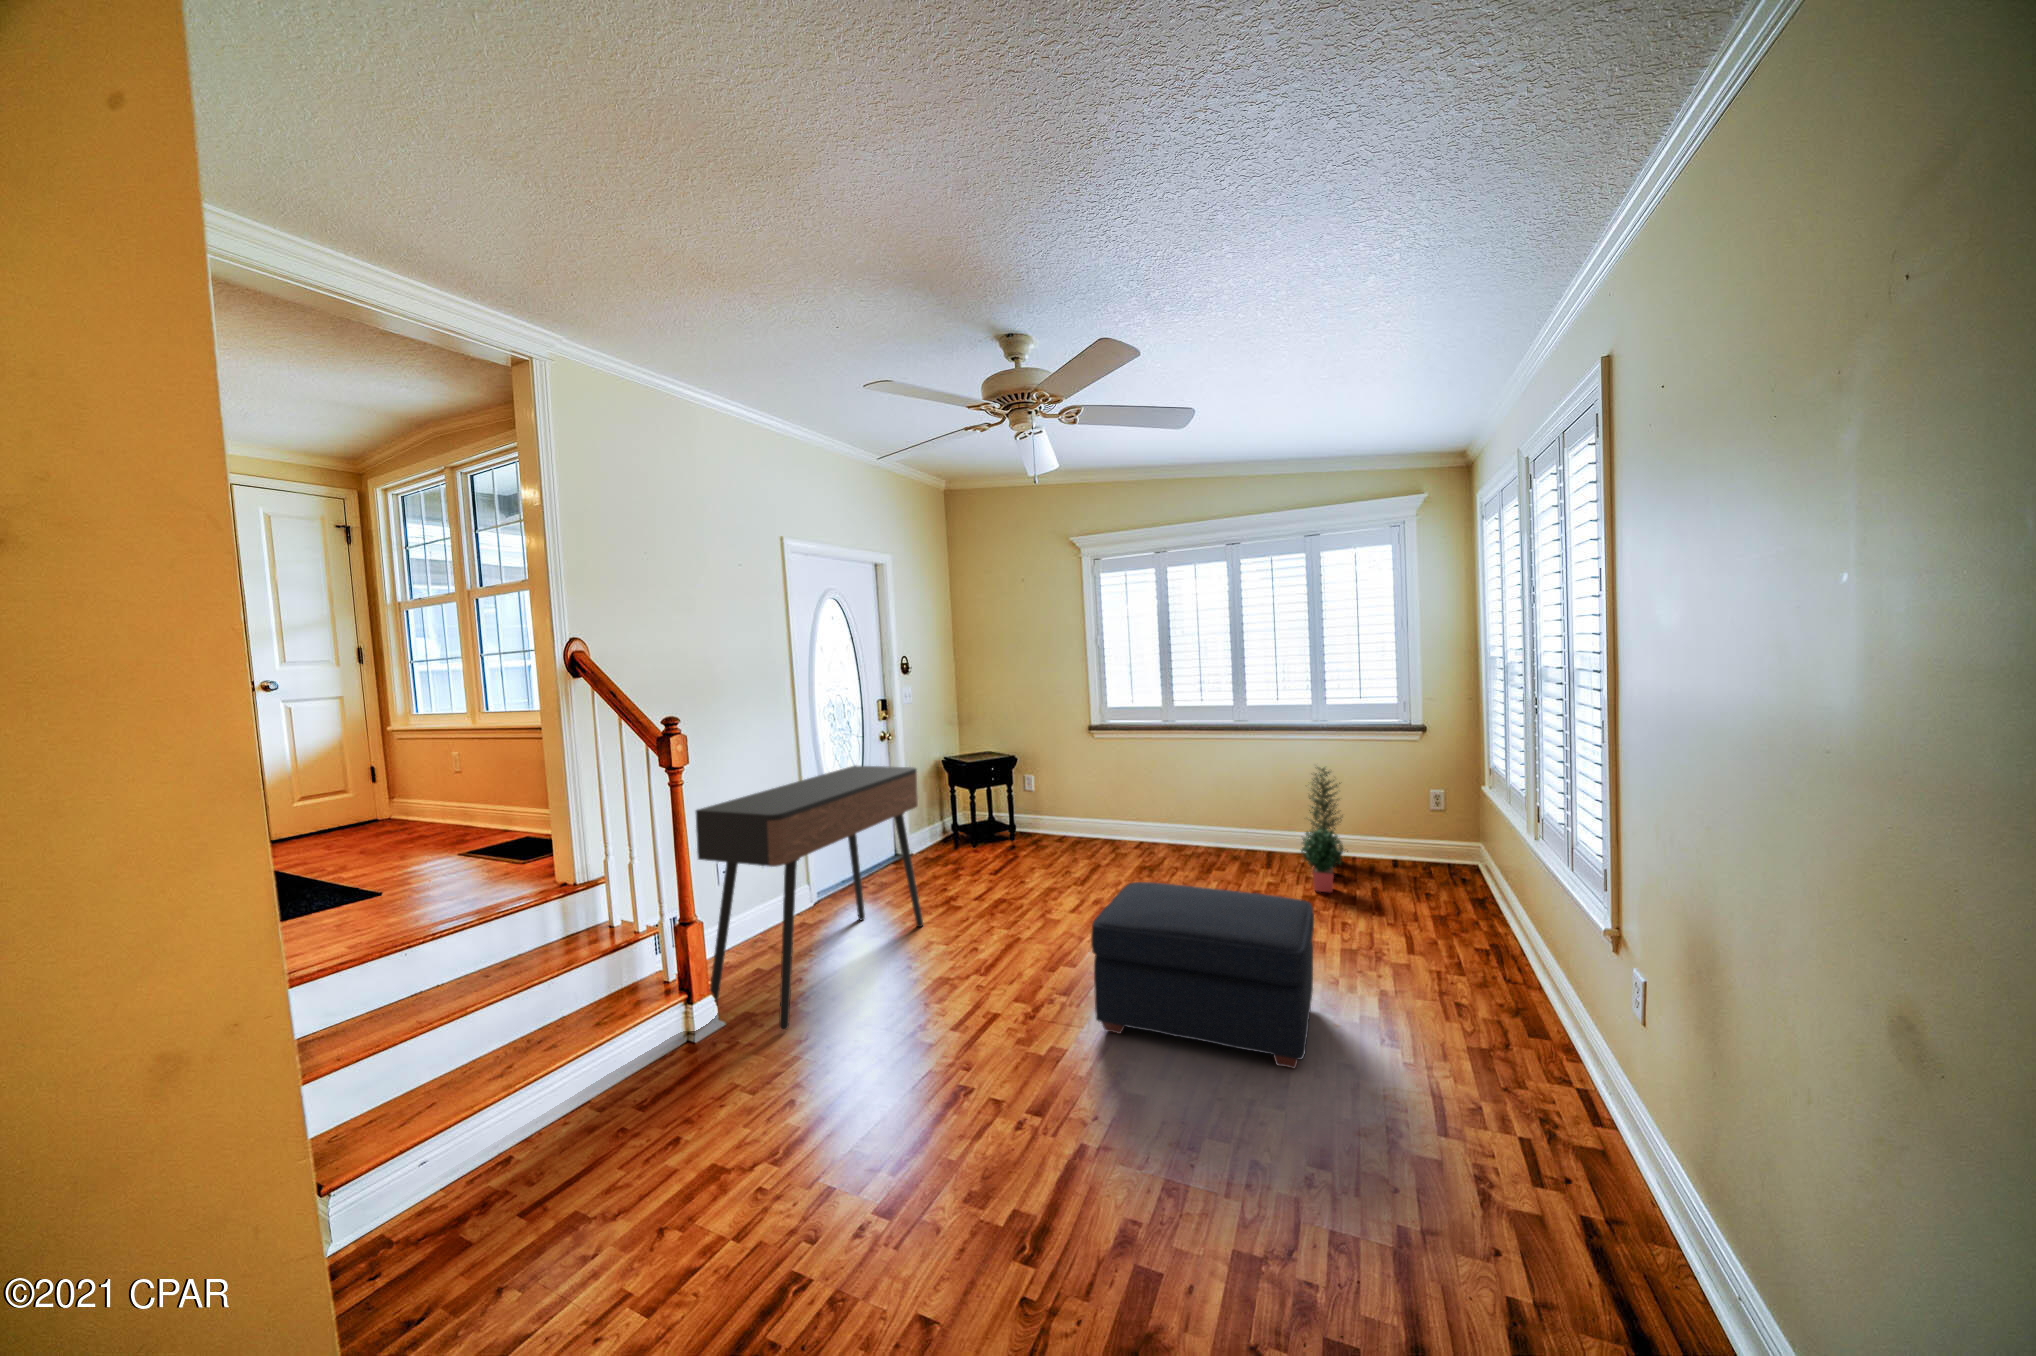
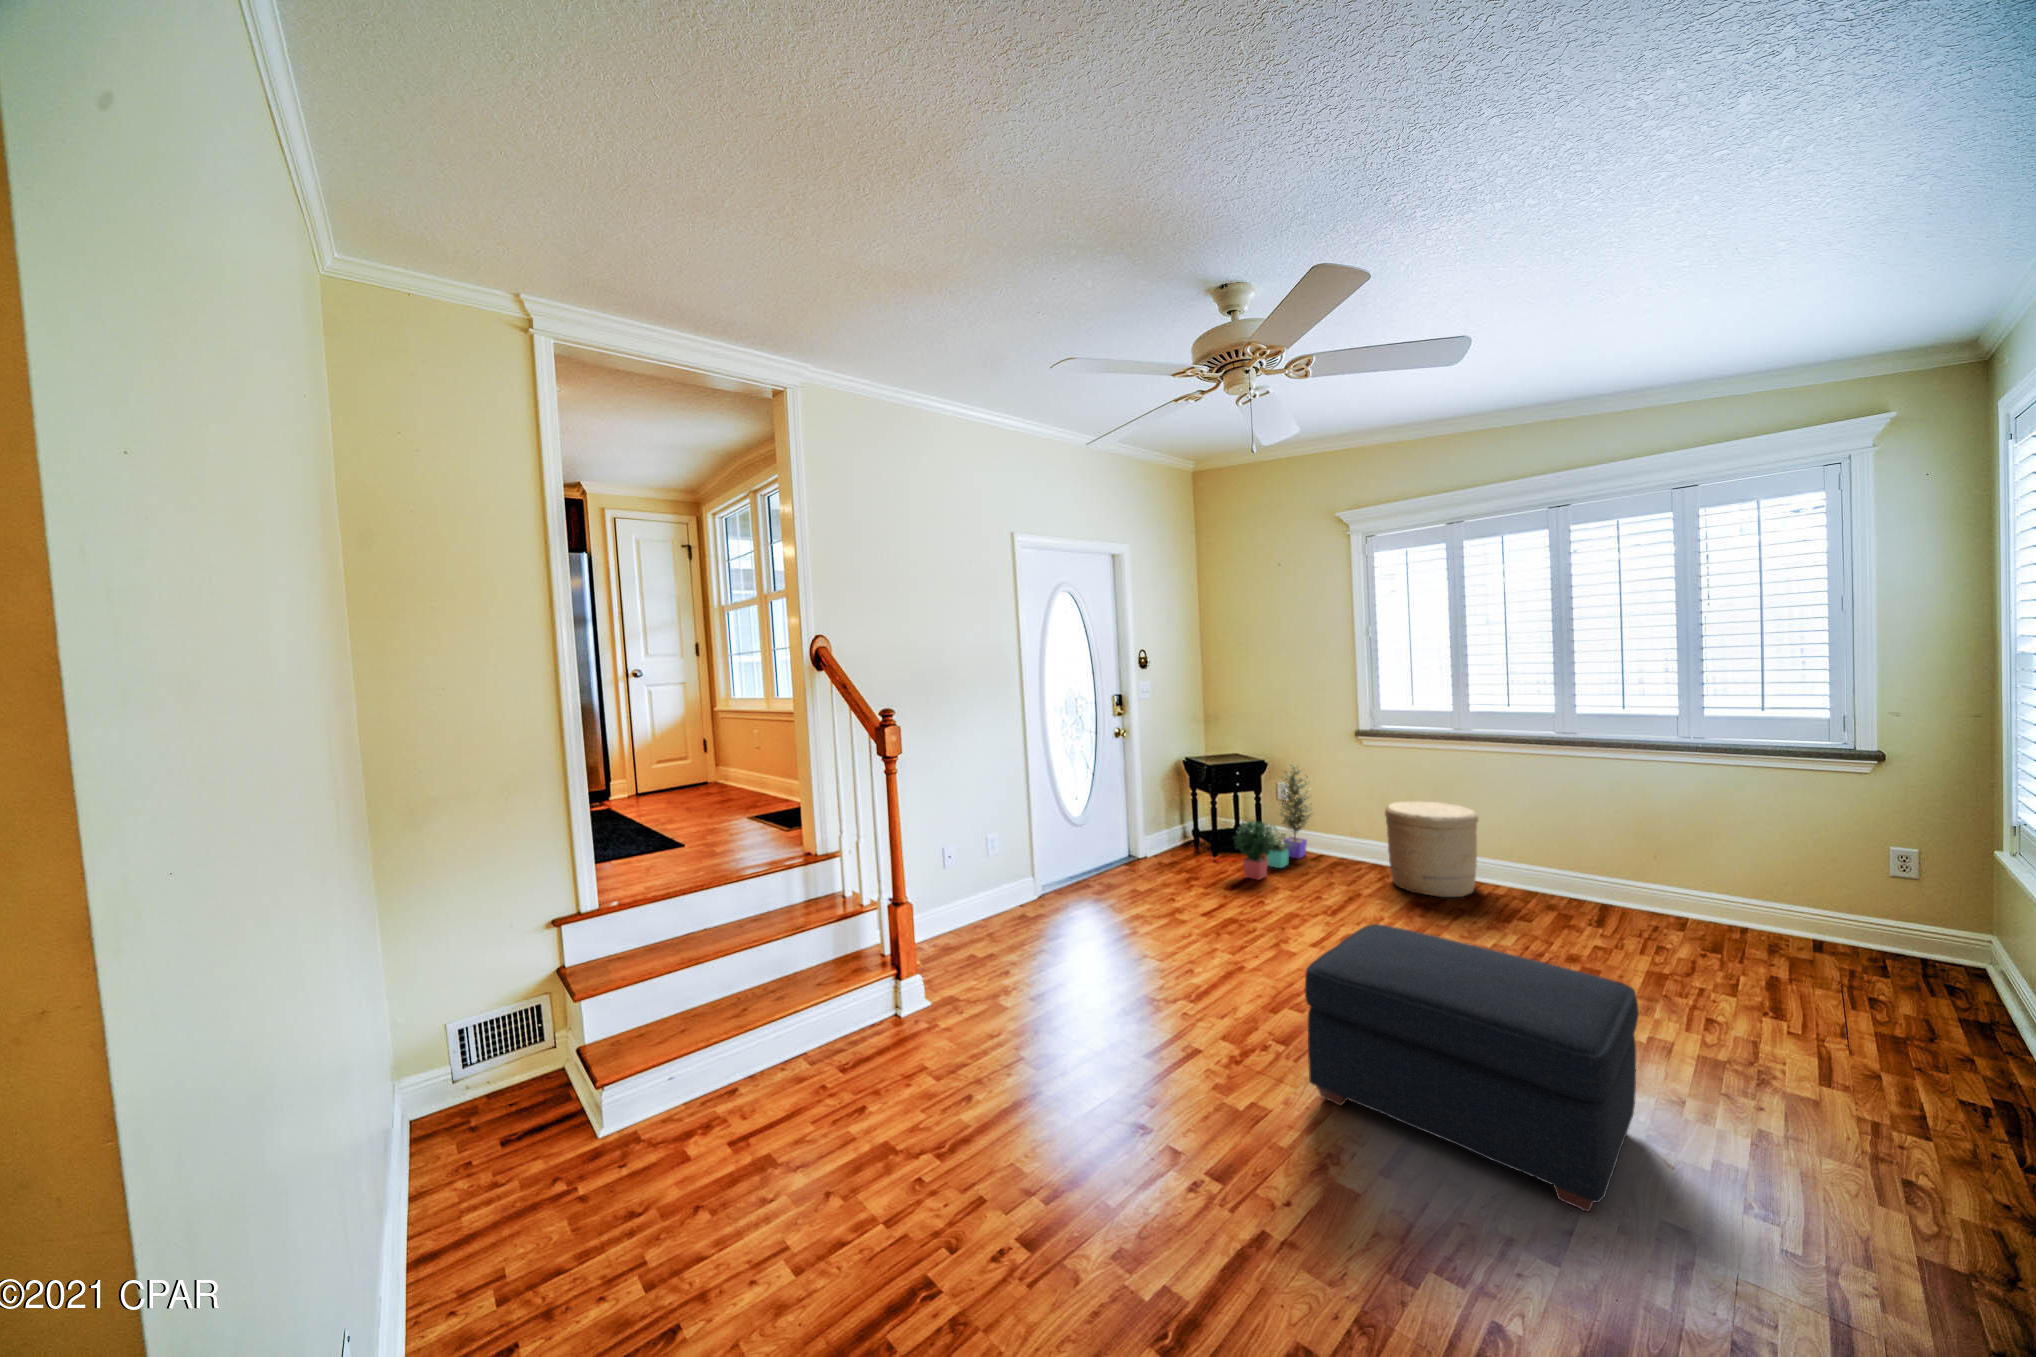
console table: present [696,766,923,1031] -> none [908,761,1140,1021]
potted plant: present [1301,767,1348,893] -> present [1234,763,1311,880]
woven basket: none [1117,782,1185,860] -> present [1385,801,1478,897]

